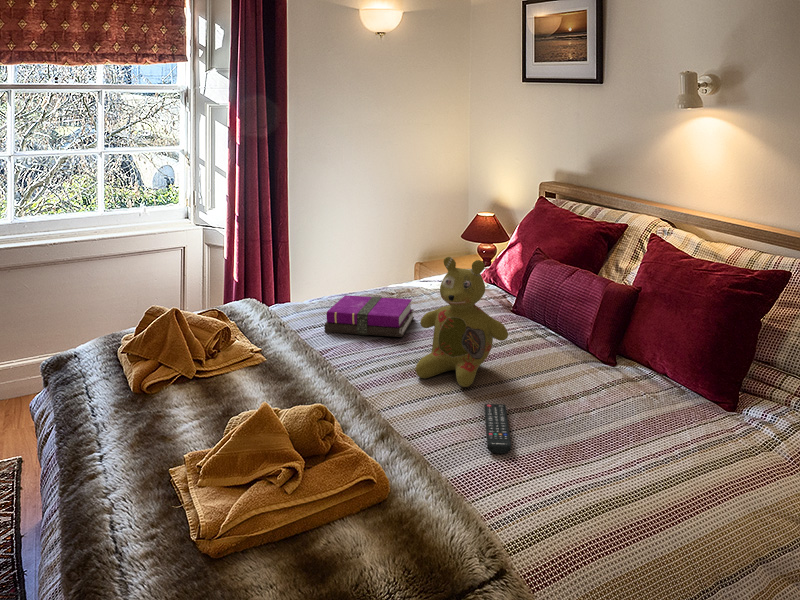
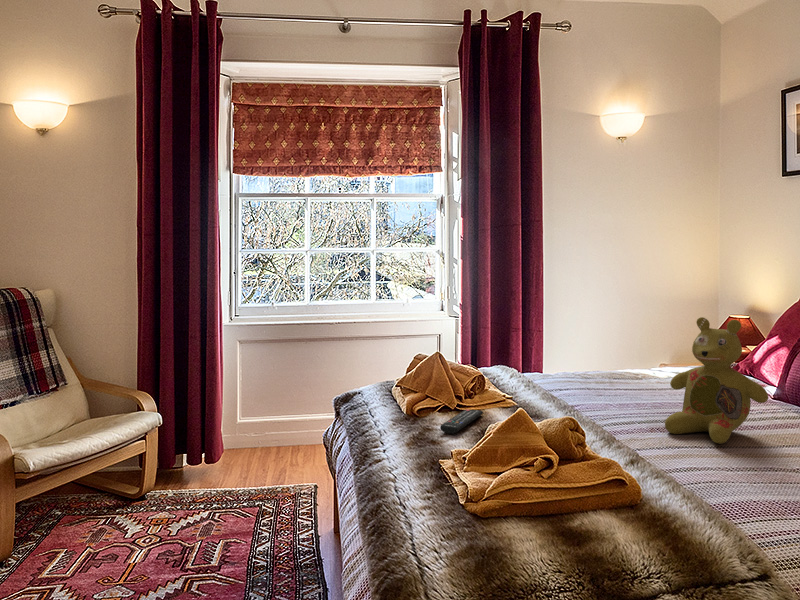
notebook: present [324,295,414,337] -> none [570,366,662,403]
remote control: present [484,404,511,454] -> present [440,409,483,434]

